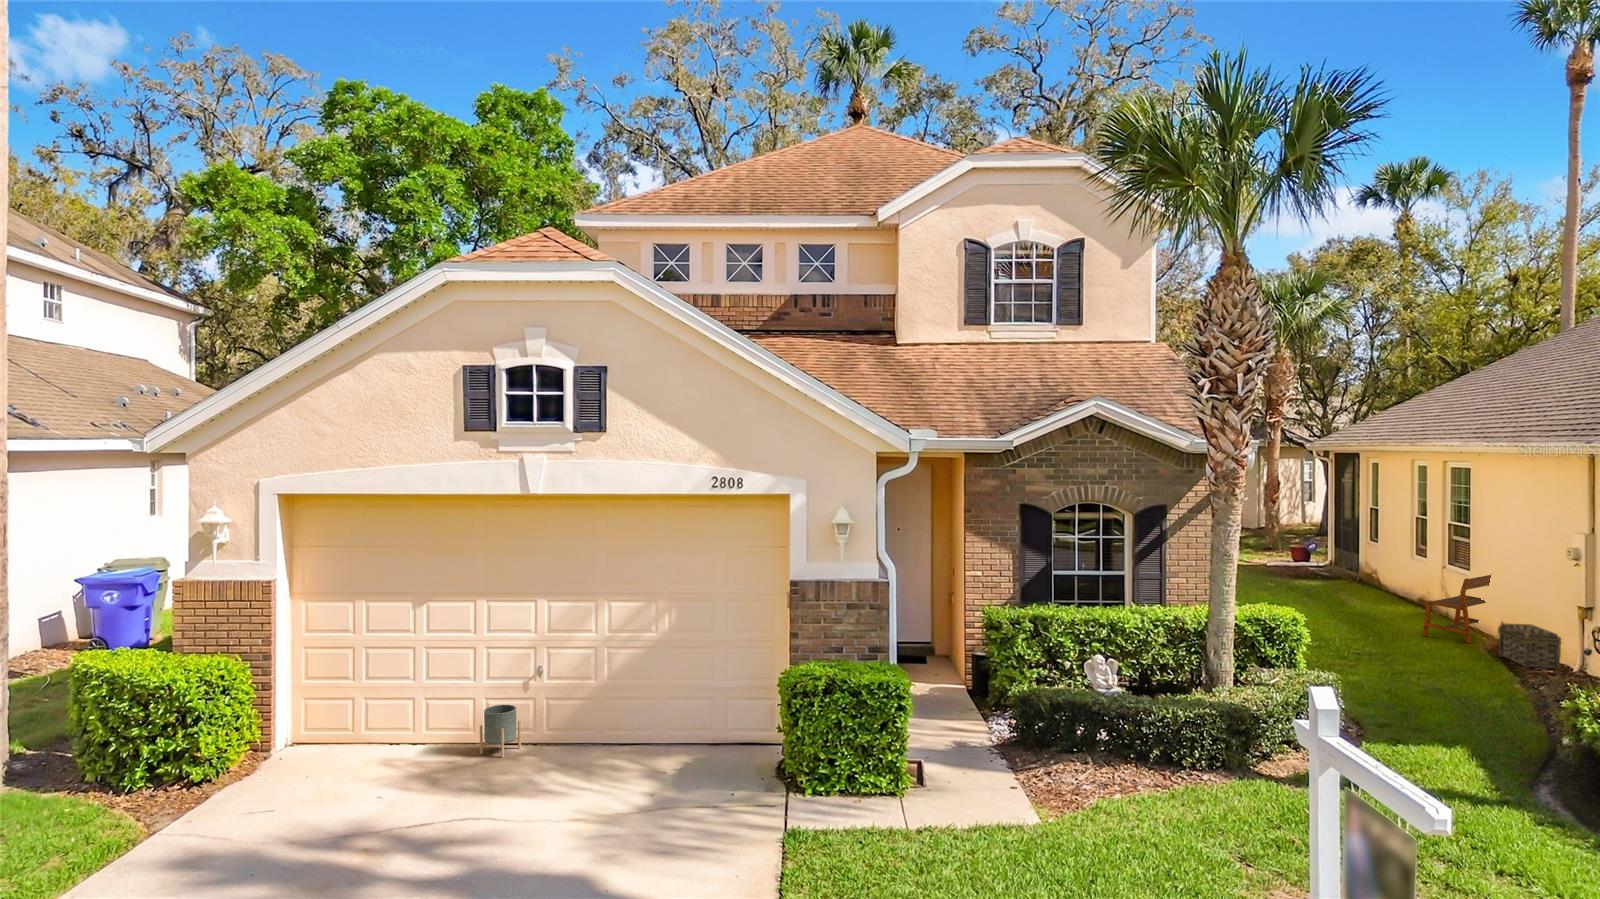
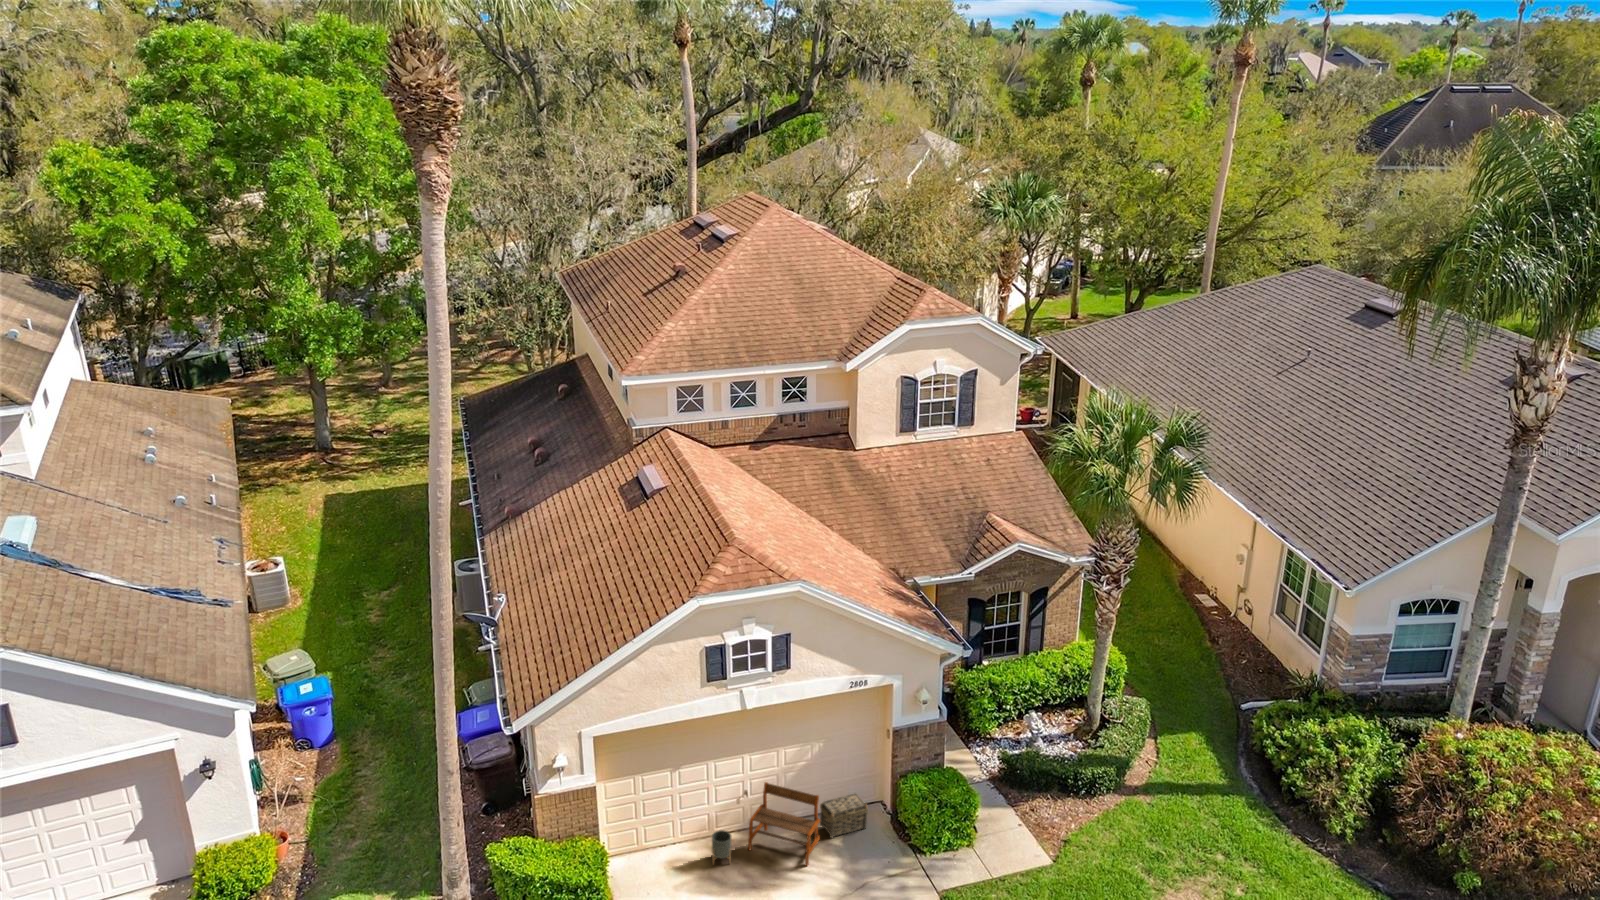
bench: present [1423,575,1491,643] -> present [748,782,820,866]
basket: present [1498,622,1561,669] -> present [820,793,868,838]

